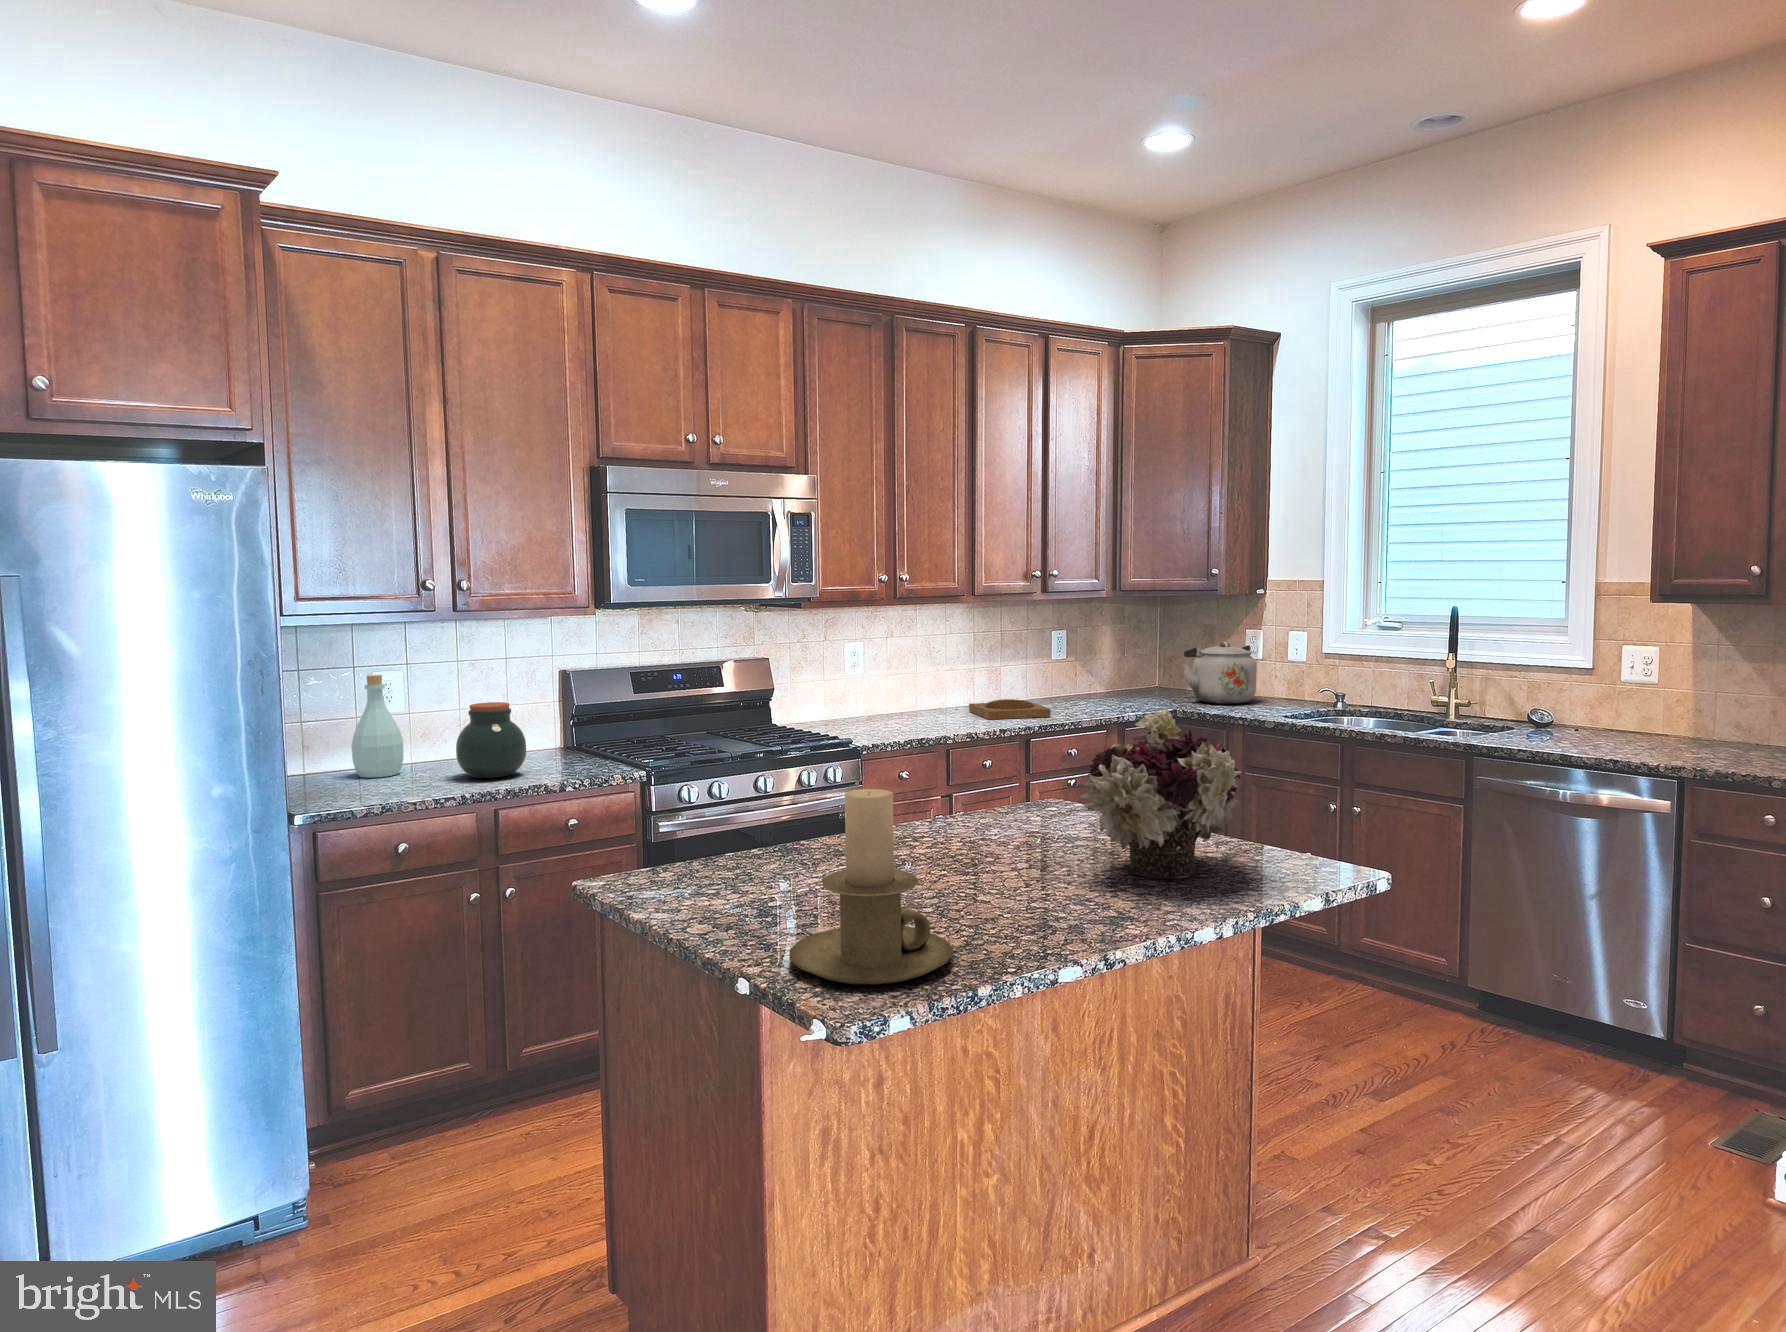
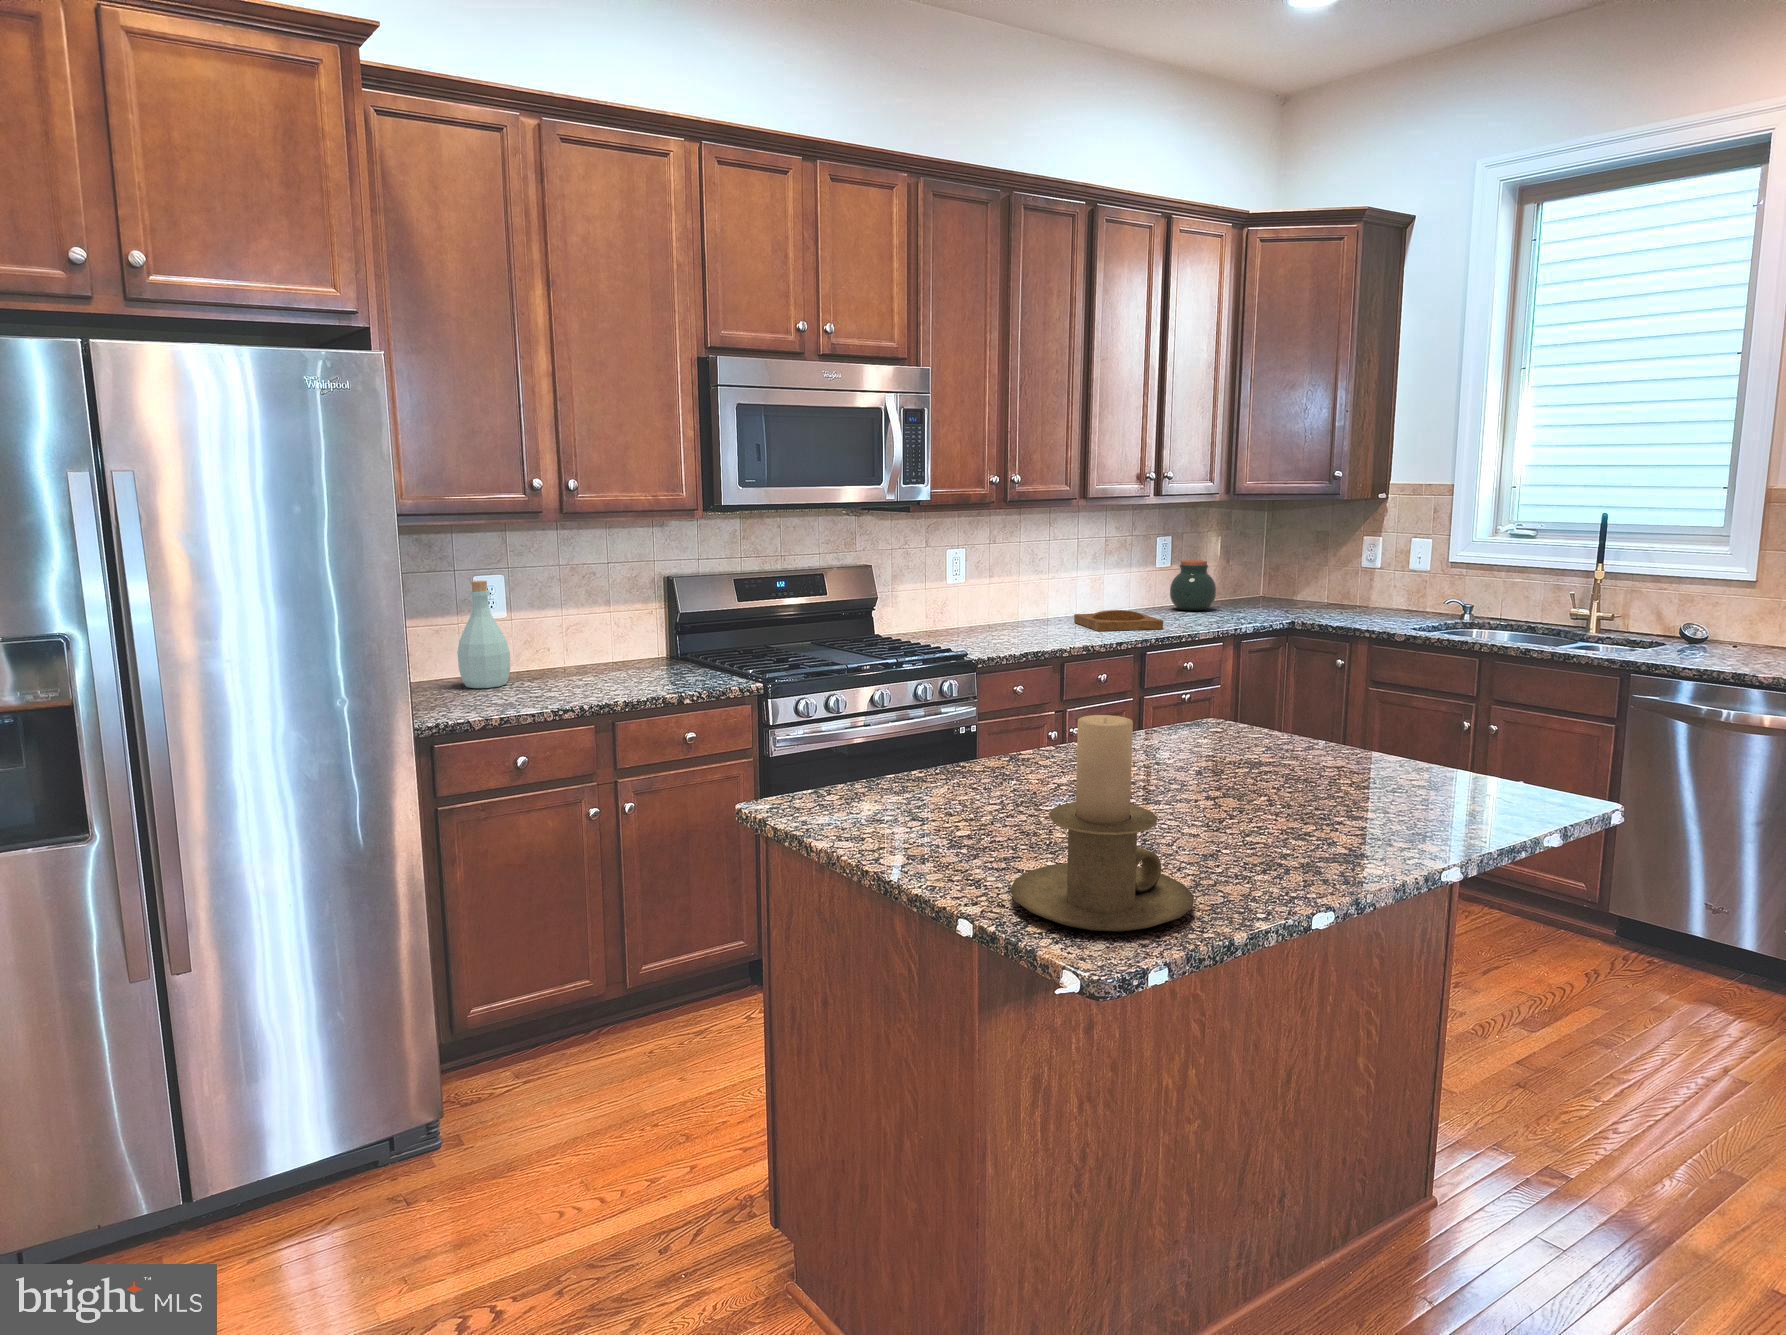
kettle: present [1183,642,1257,704] -> none [1297,551,1376,616]
jar: present [456,702,526,778] -> present [1170,560,1216,611]
flower arrangement: present [1080,709,1241,879] -> none [1285,626,1465,811]

